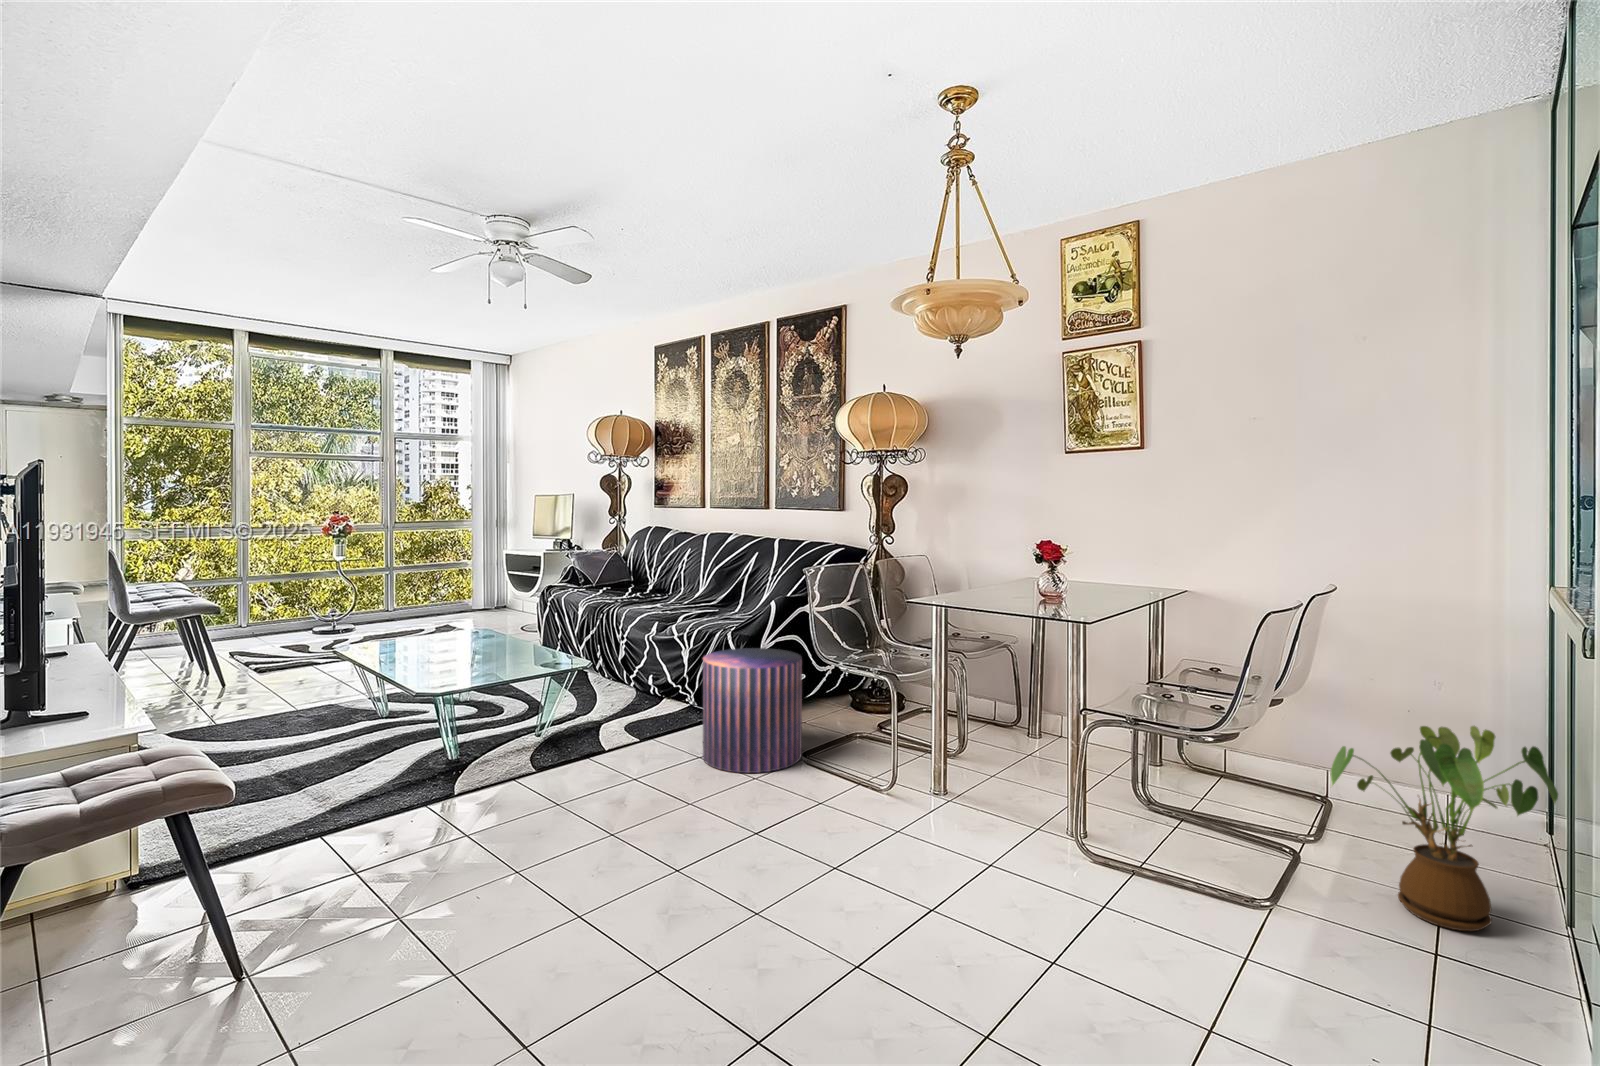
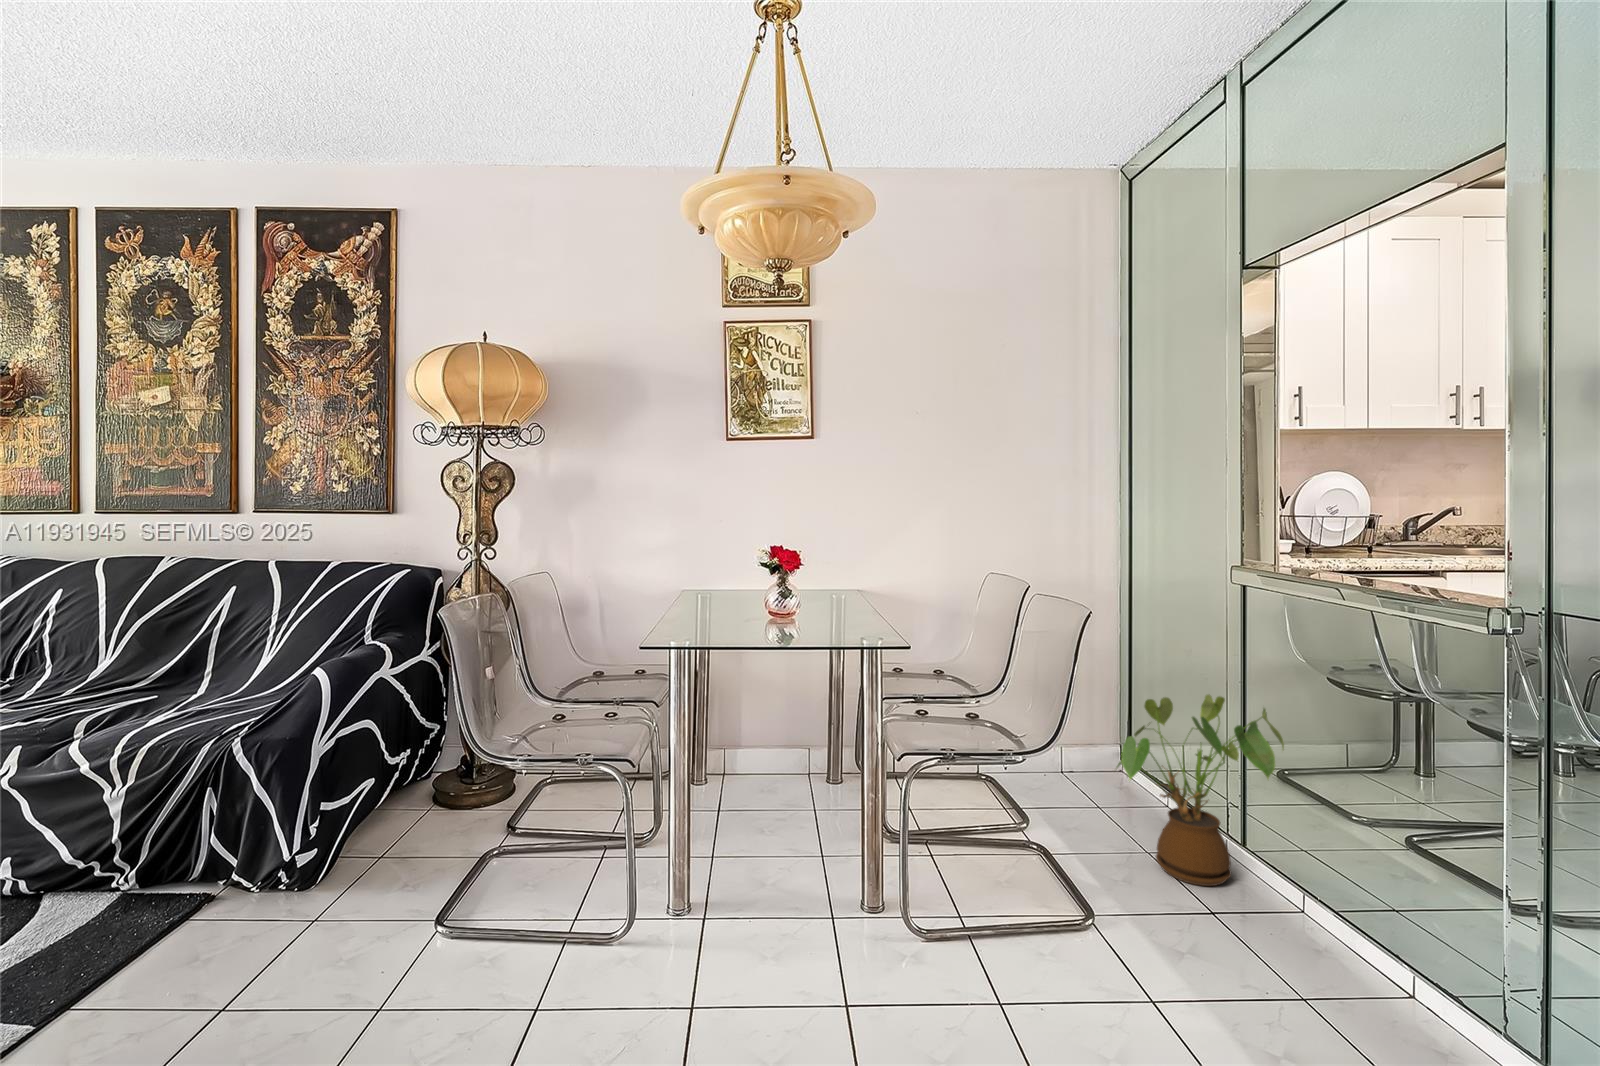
pouf: present [703,648,802,773] -> none [208,753,434,1030]

